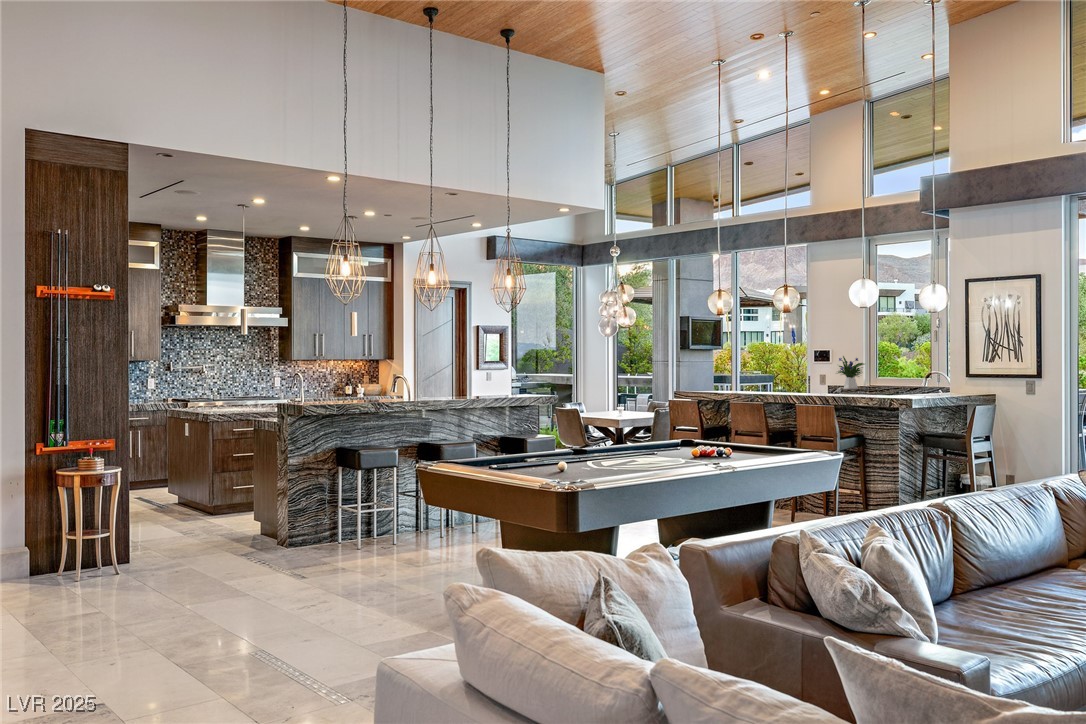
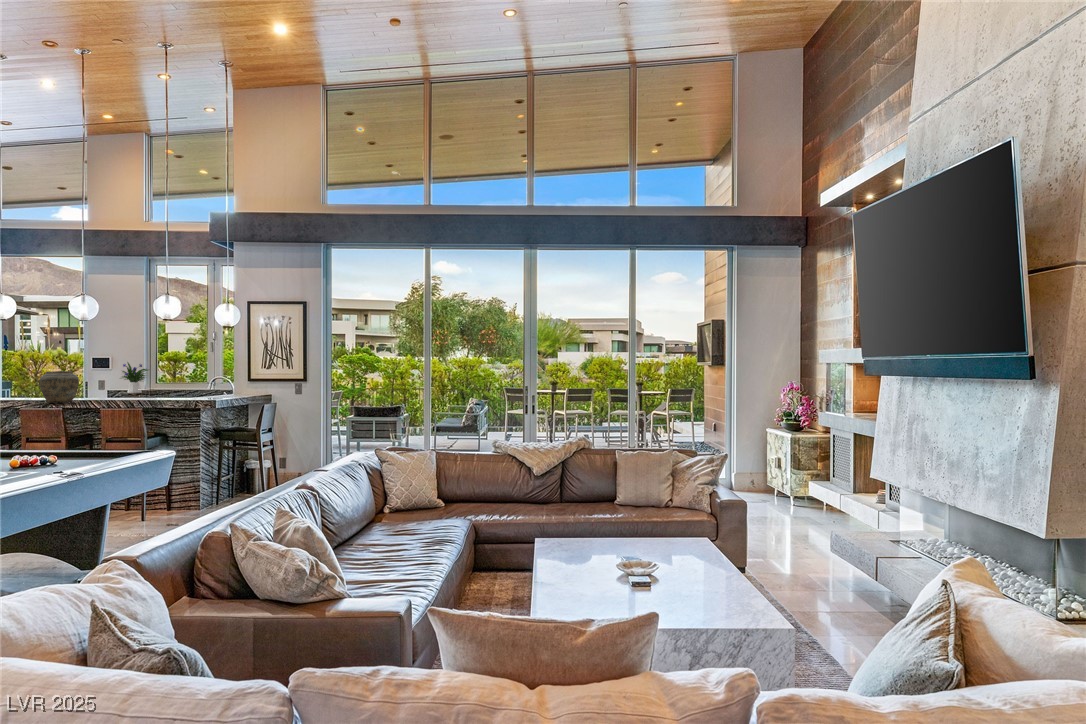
vase: none [749,366,782,397] -> present [40,371,79,403]

